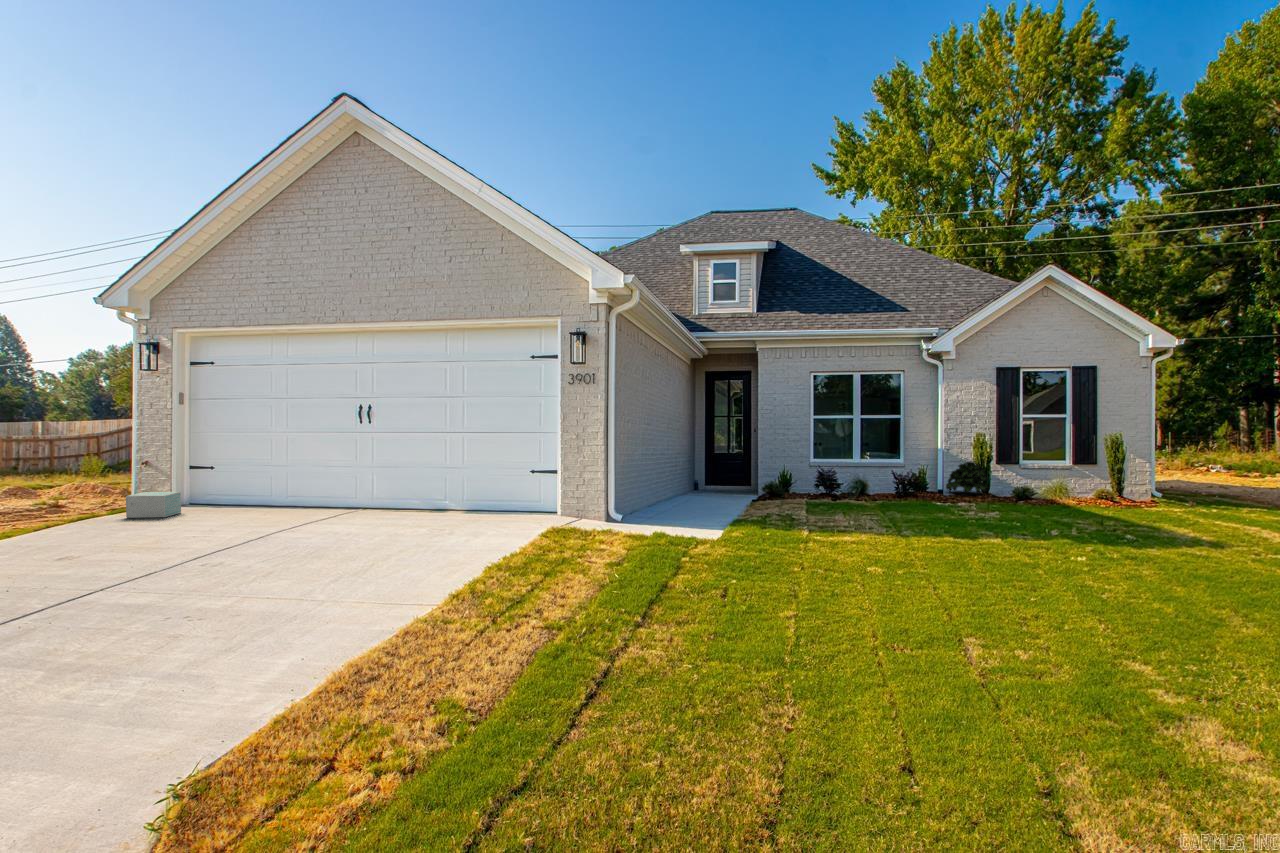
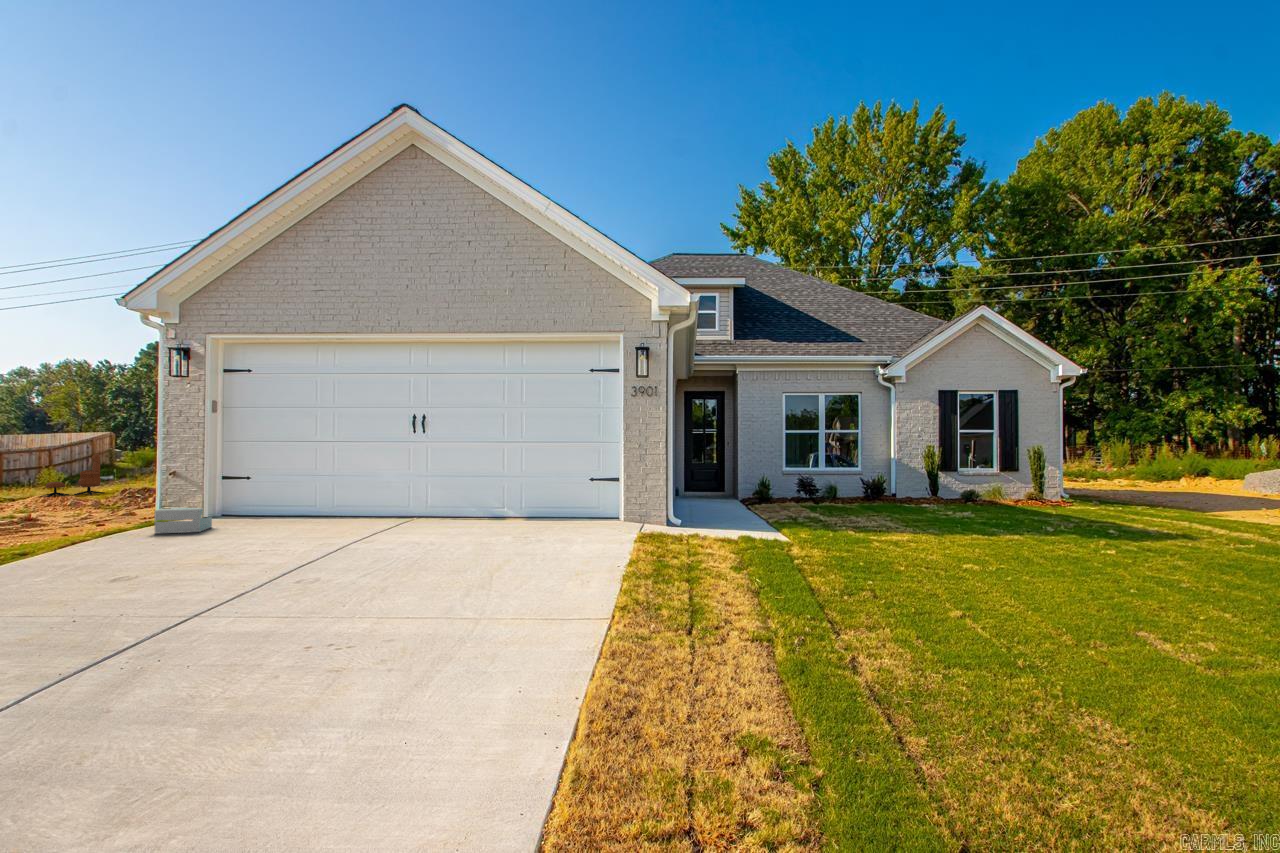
lounge chair: none [74,439,130,480] -> present [42,454,105,497]
potted plant: present [946,462,989,494] -> none [902,467,938,495]

